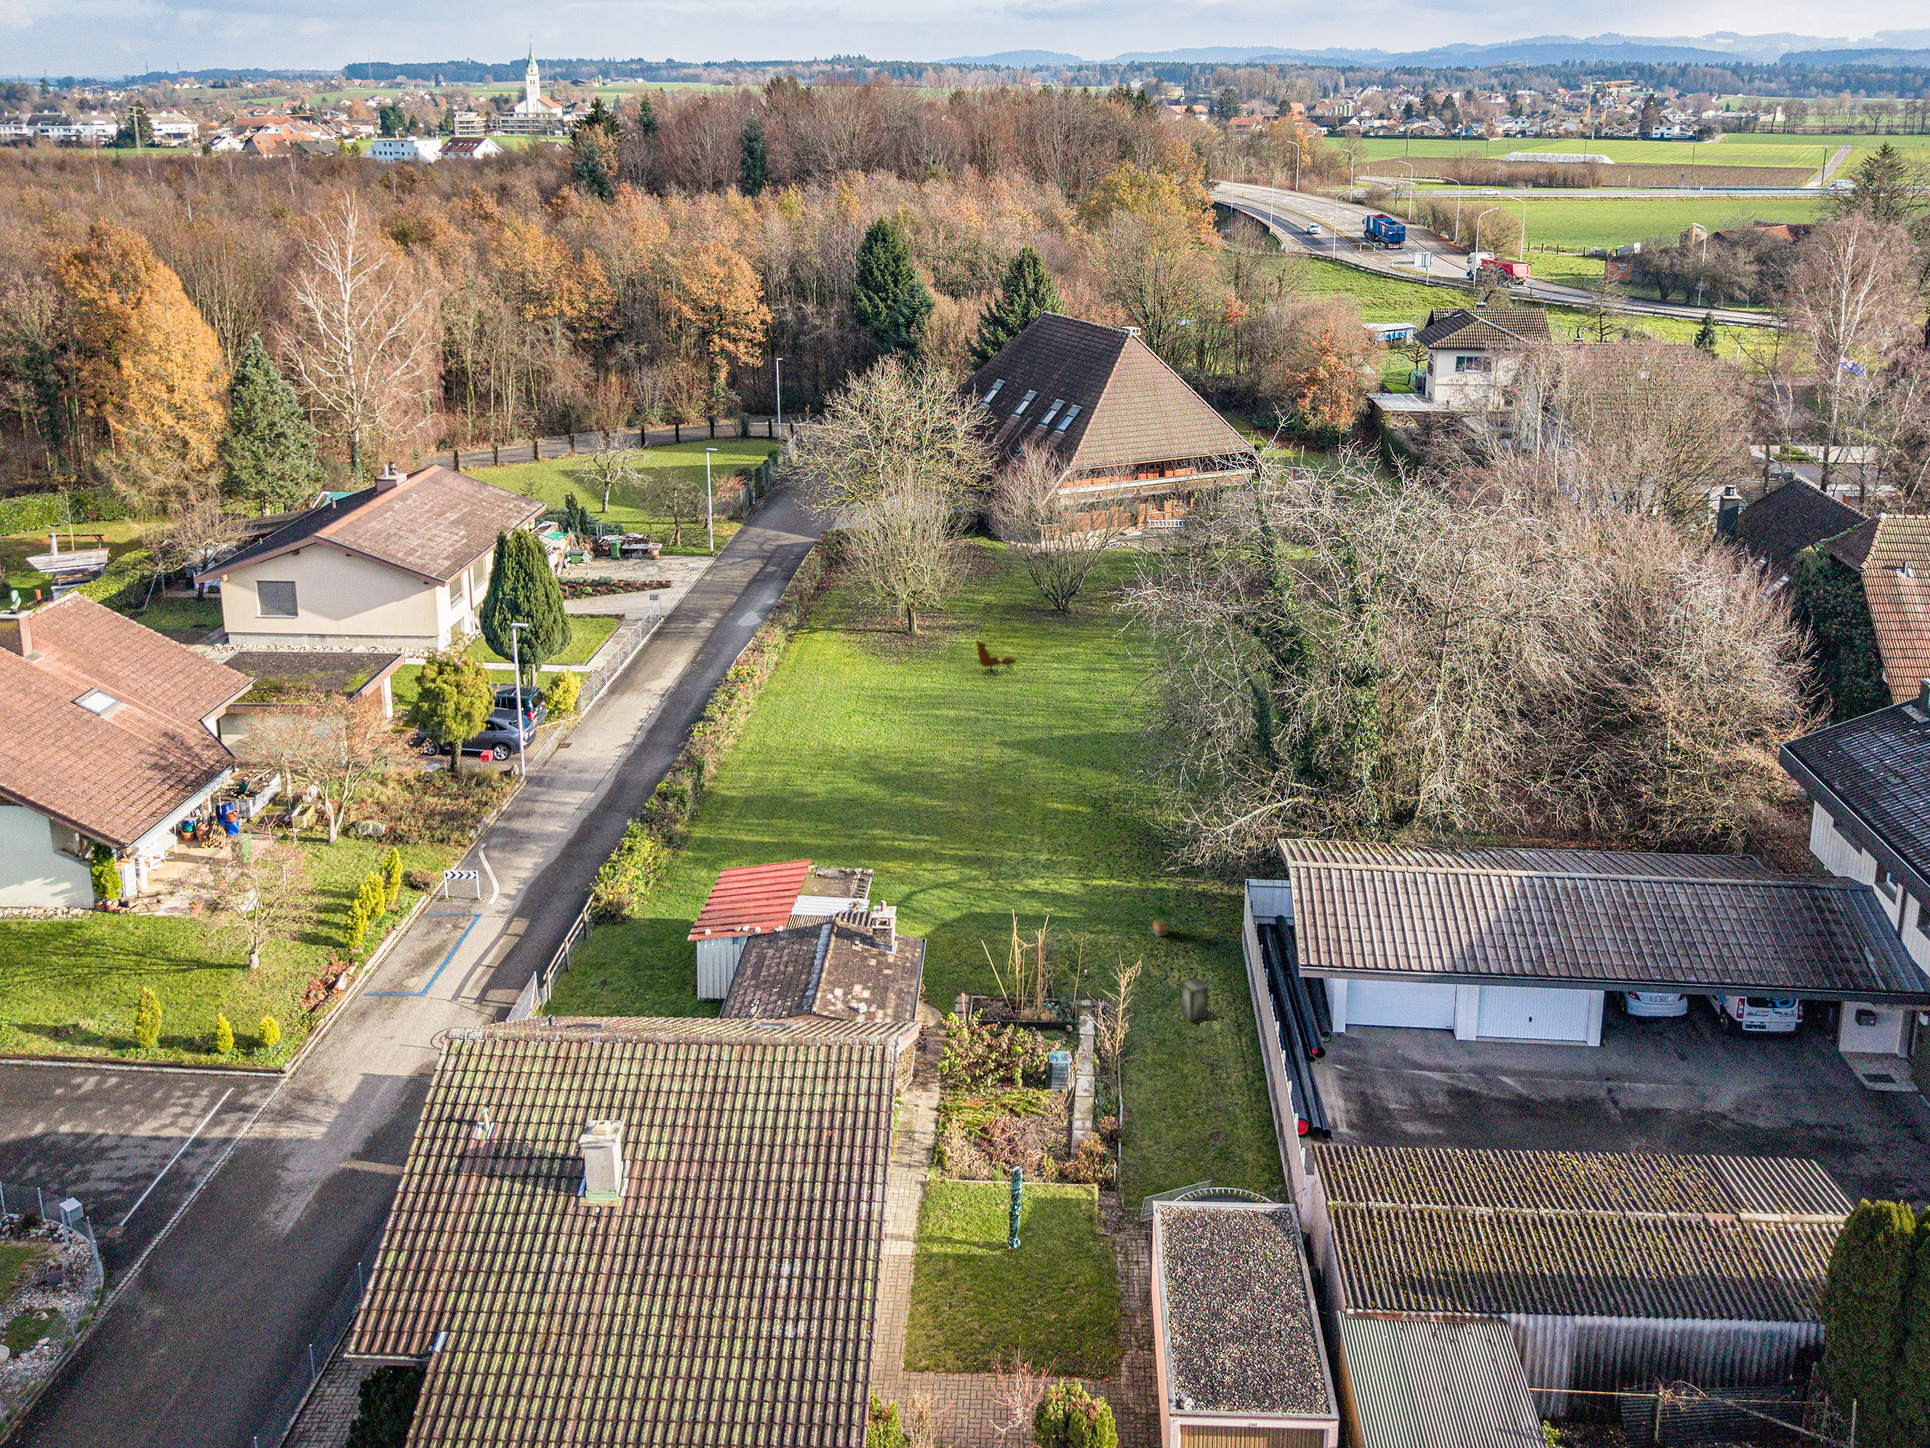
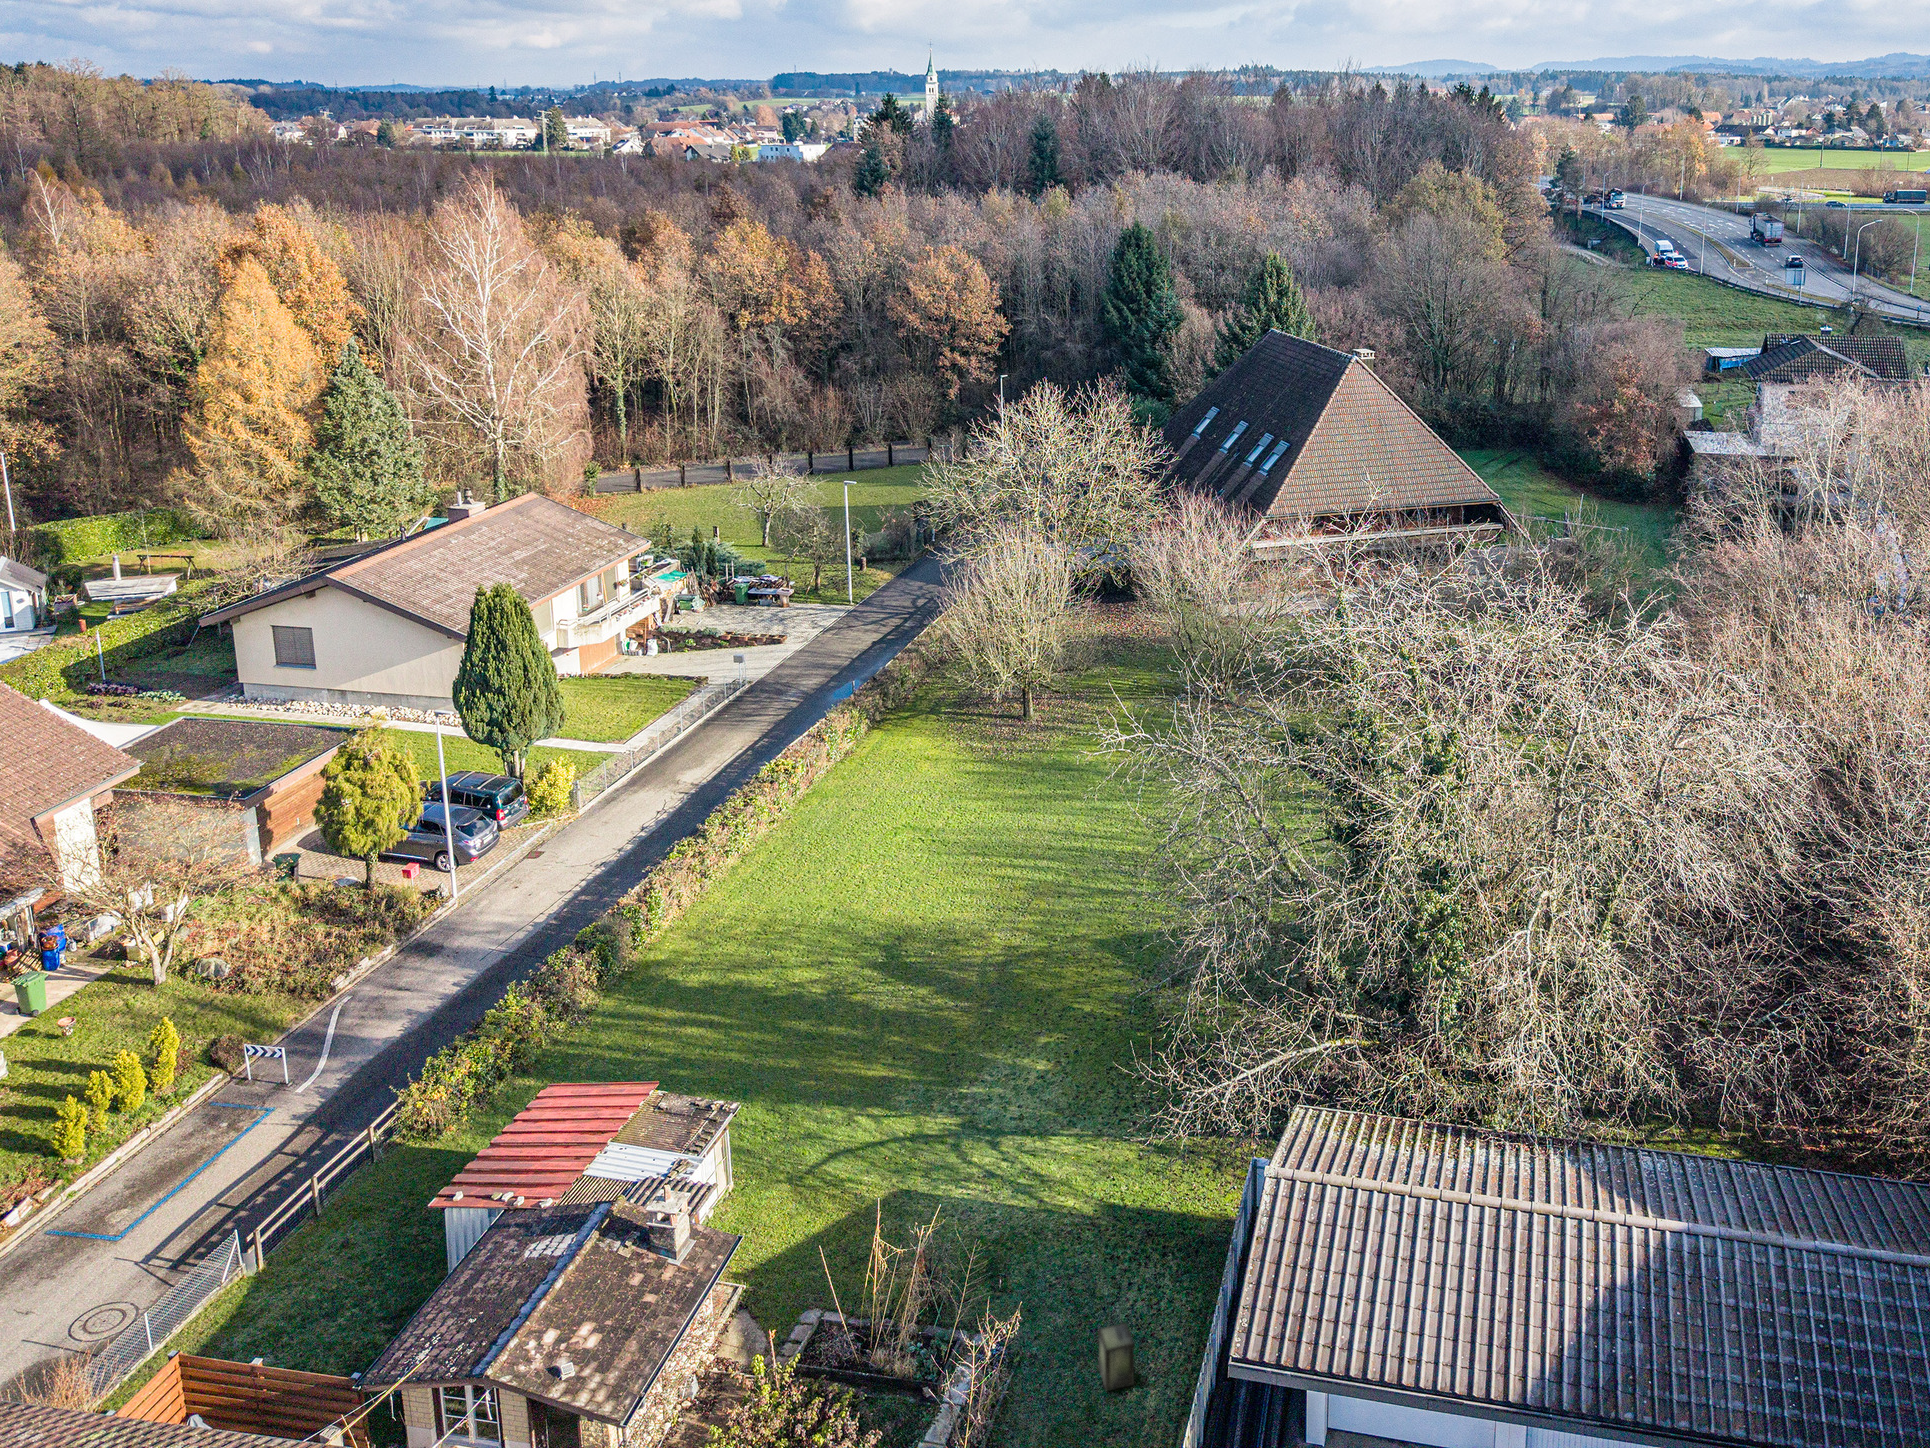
lounge chair: present [976,640,1016,674] -> none [1066,735,1119,782]
potted tree: present [1151,905,1173,936] -> none [1114,1174,1144,1222]

